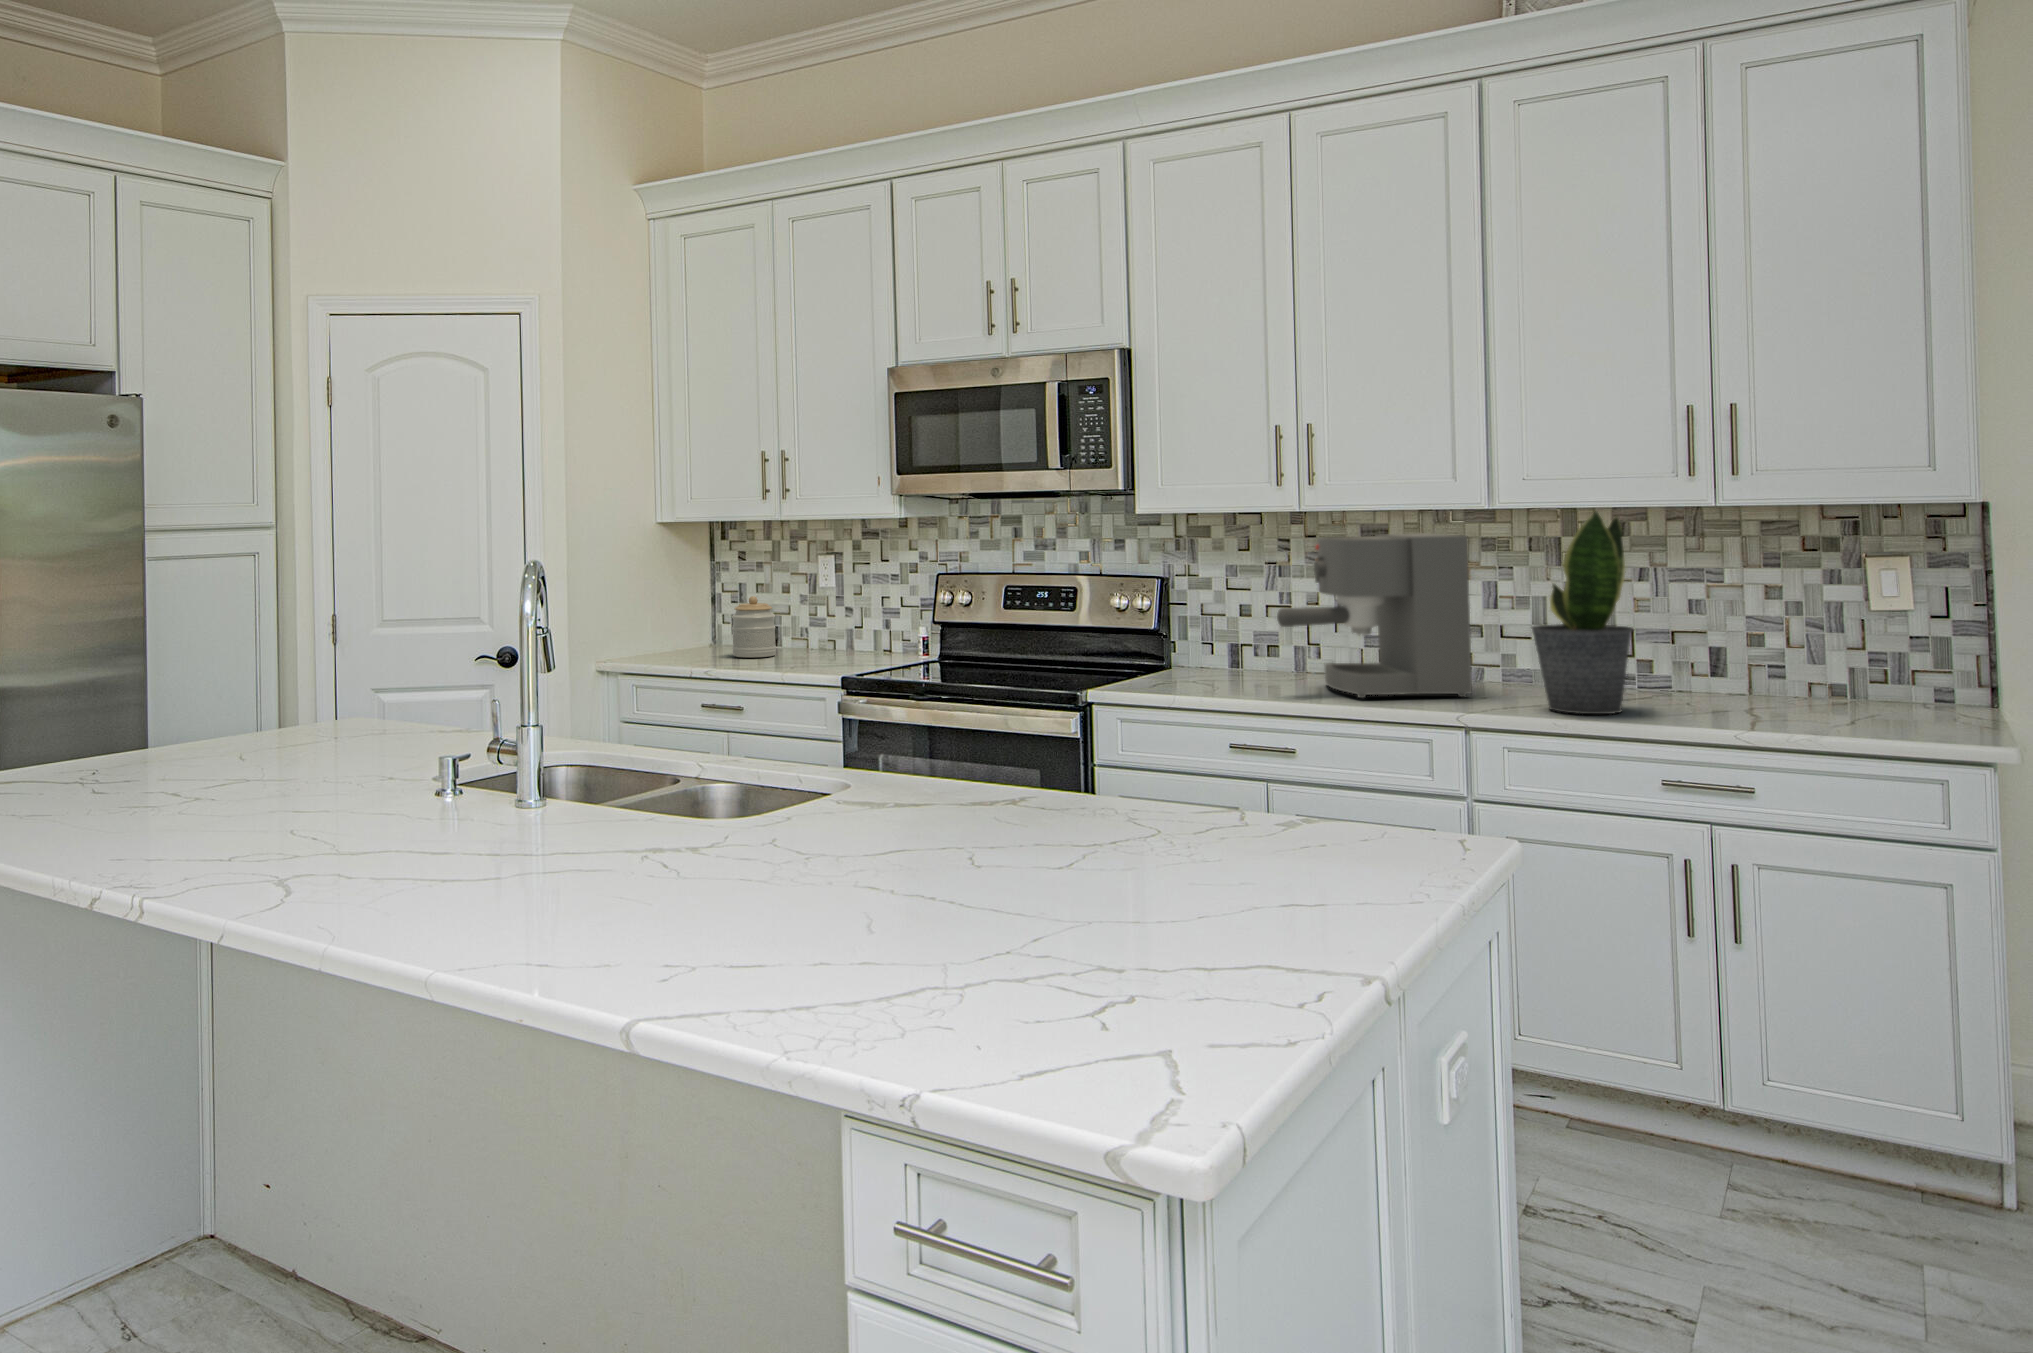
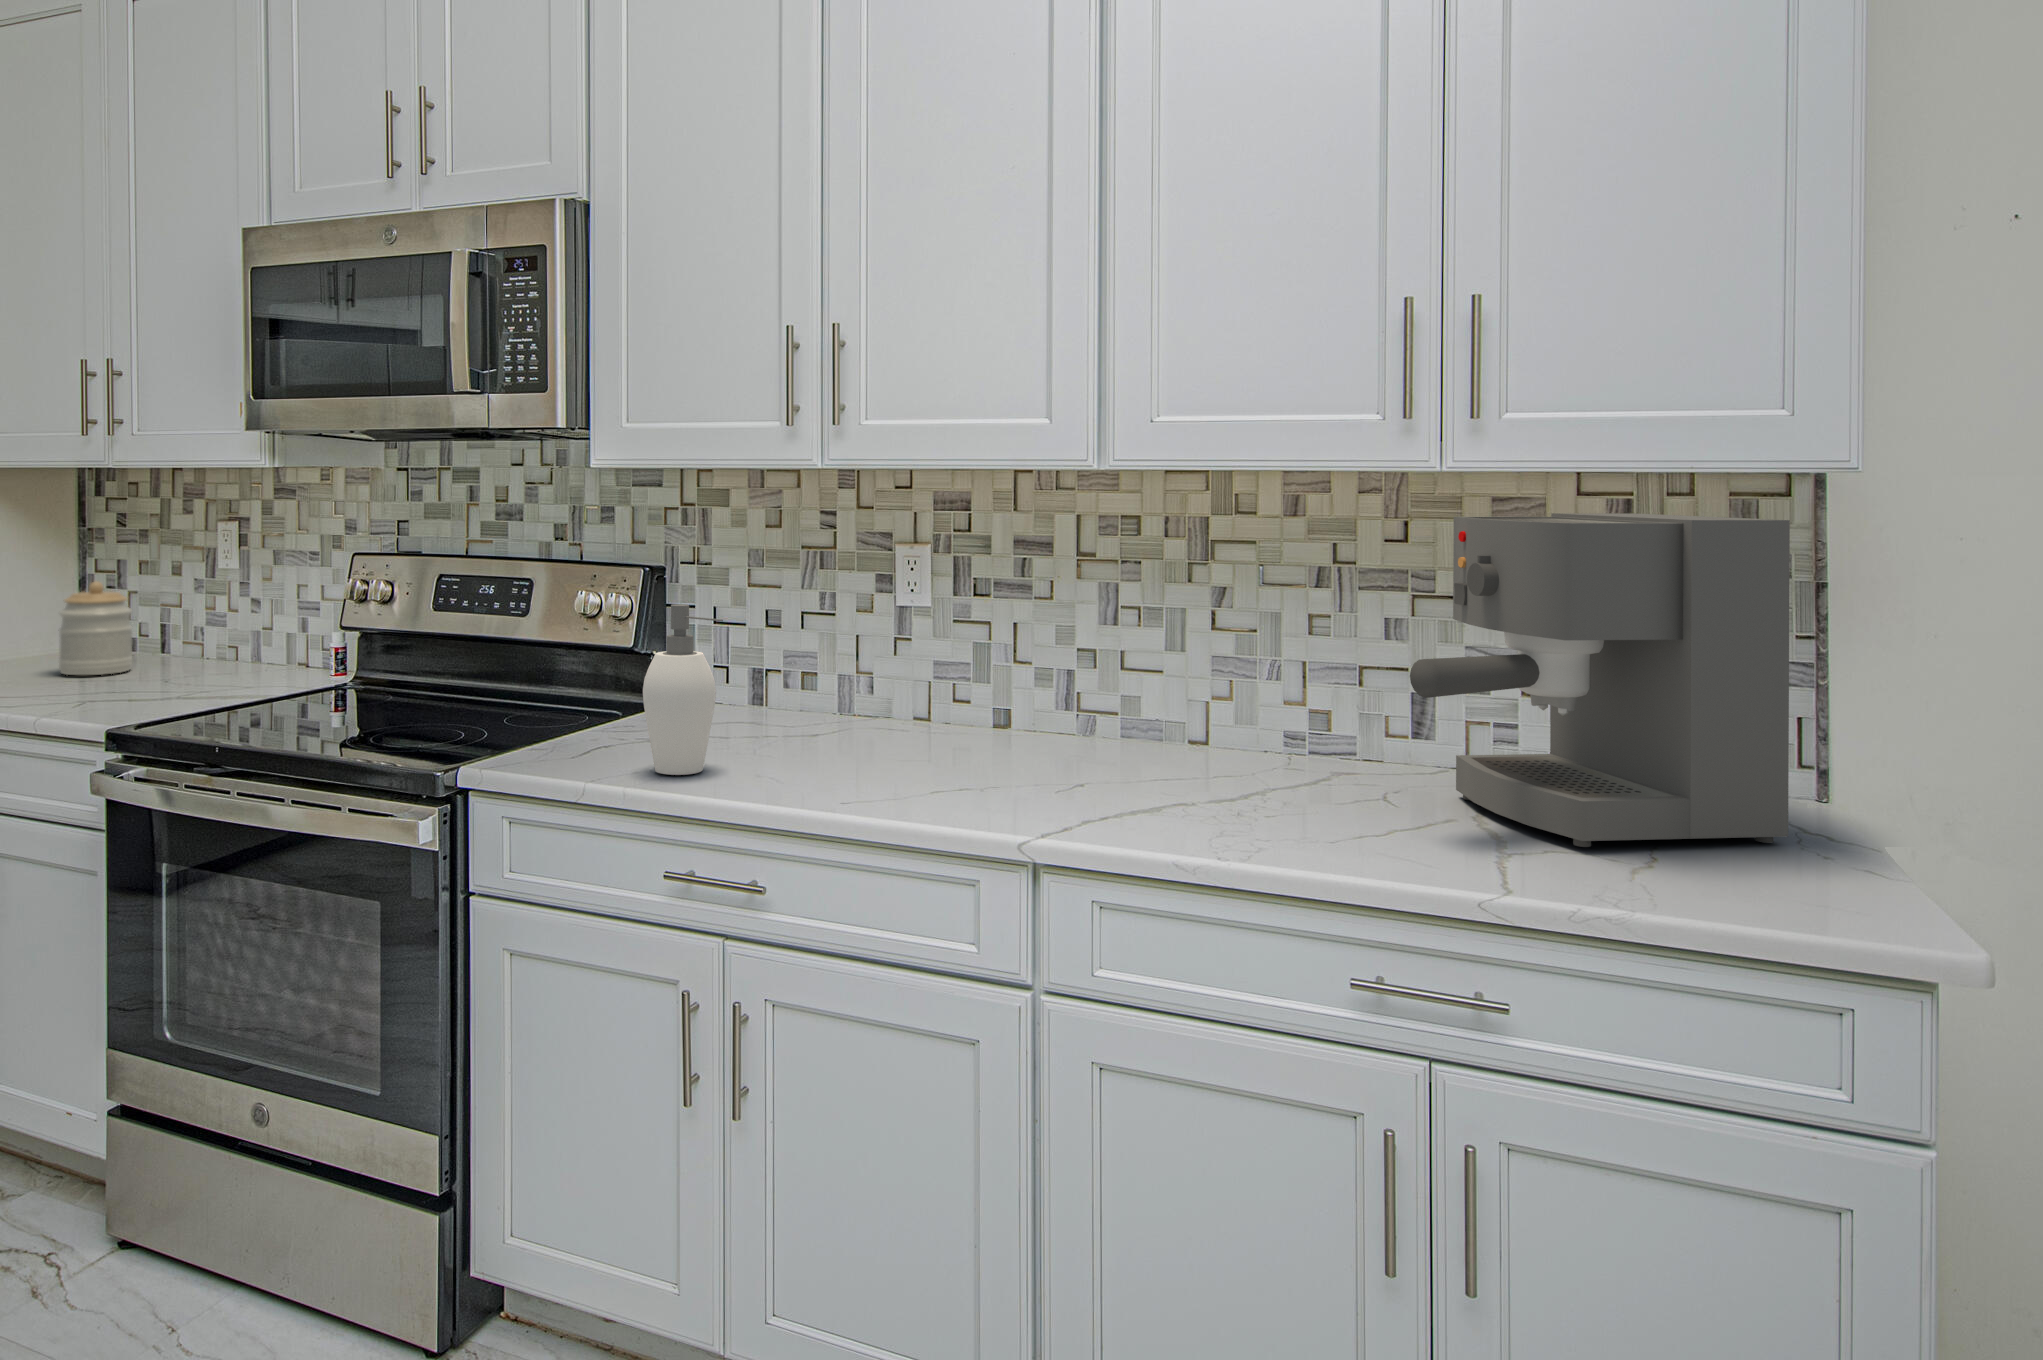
potted plant: present [1532,511,1633,714] -> none [1142,469,1301,821]
coffee maker: present [1277,533,1472,698] -> present [1410,513,1790,847]
soap dispenser: none [1200,597,1254,698] -> present [643,604,723,775]

